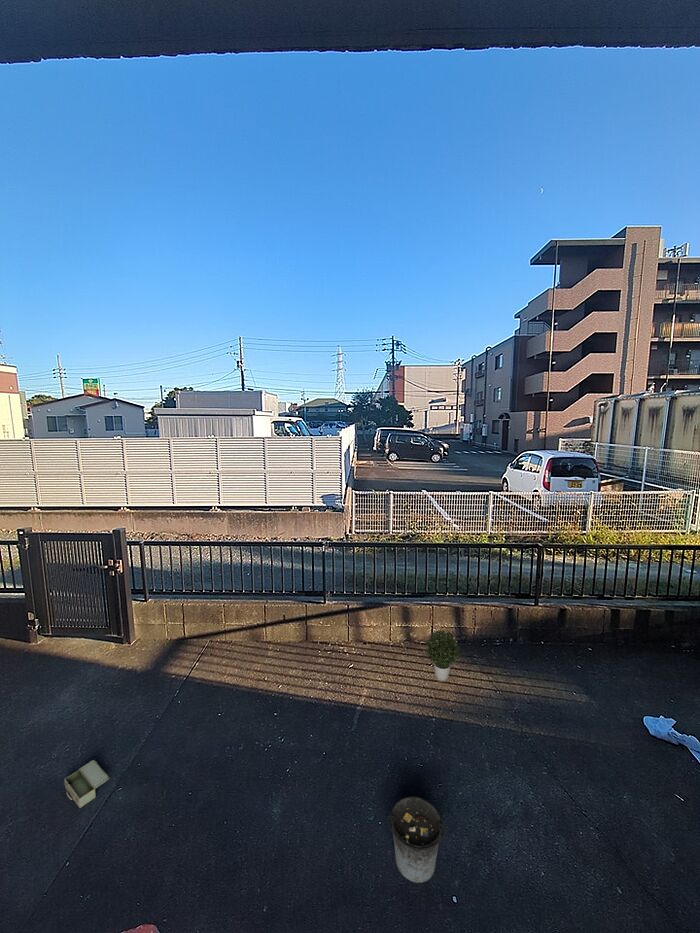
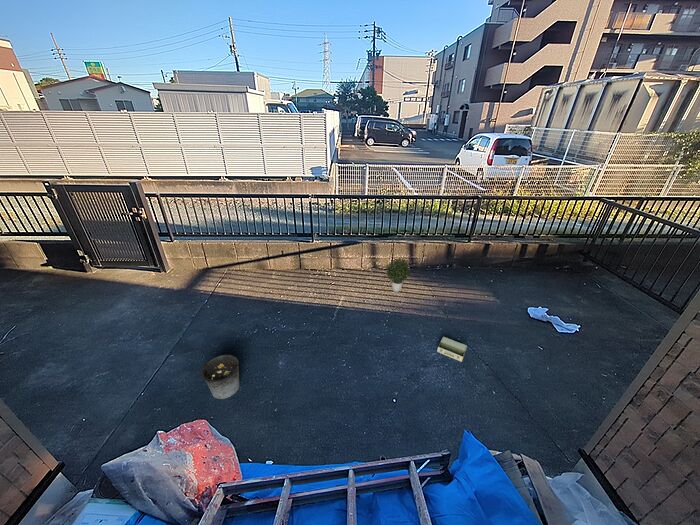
toolbox: present [65,760,109,808] -> present [437,337,467,362]
bucket: present [387,797,446,883] -> present [199,355,240,399]

